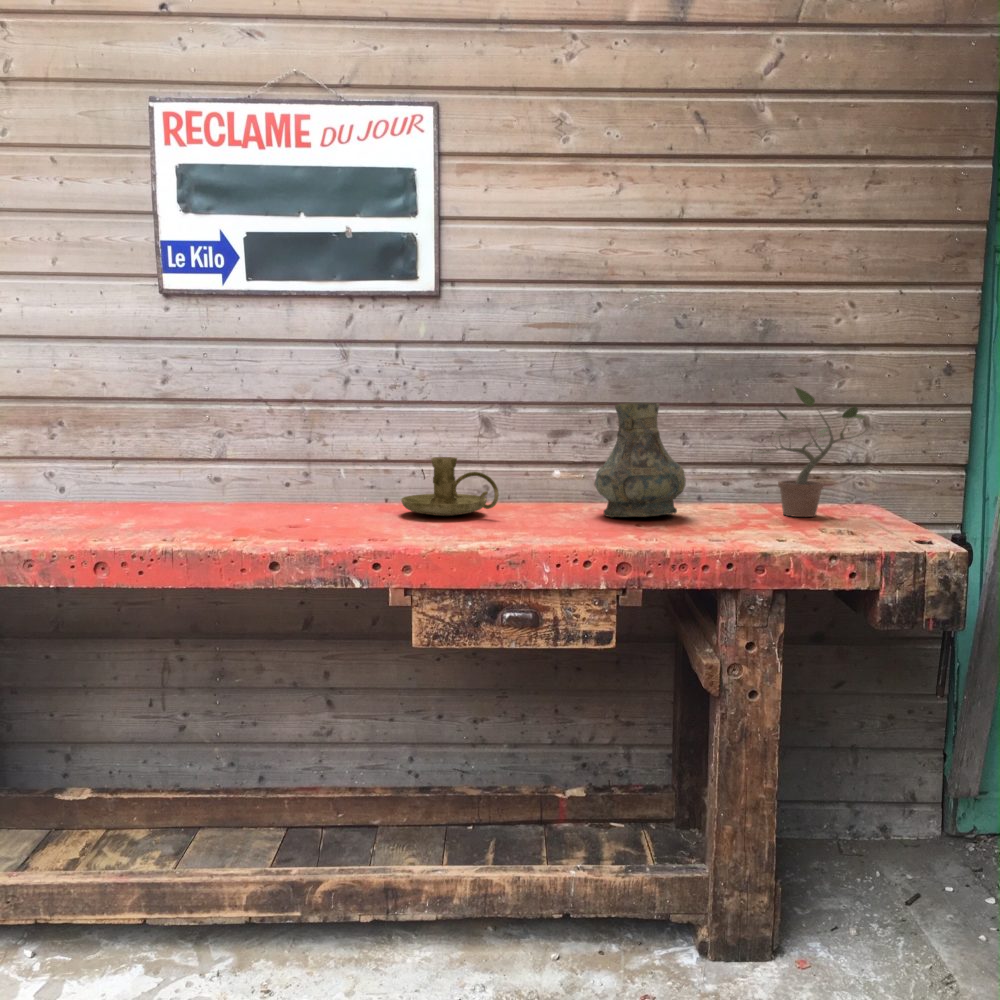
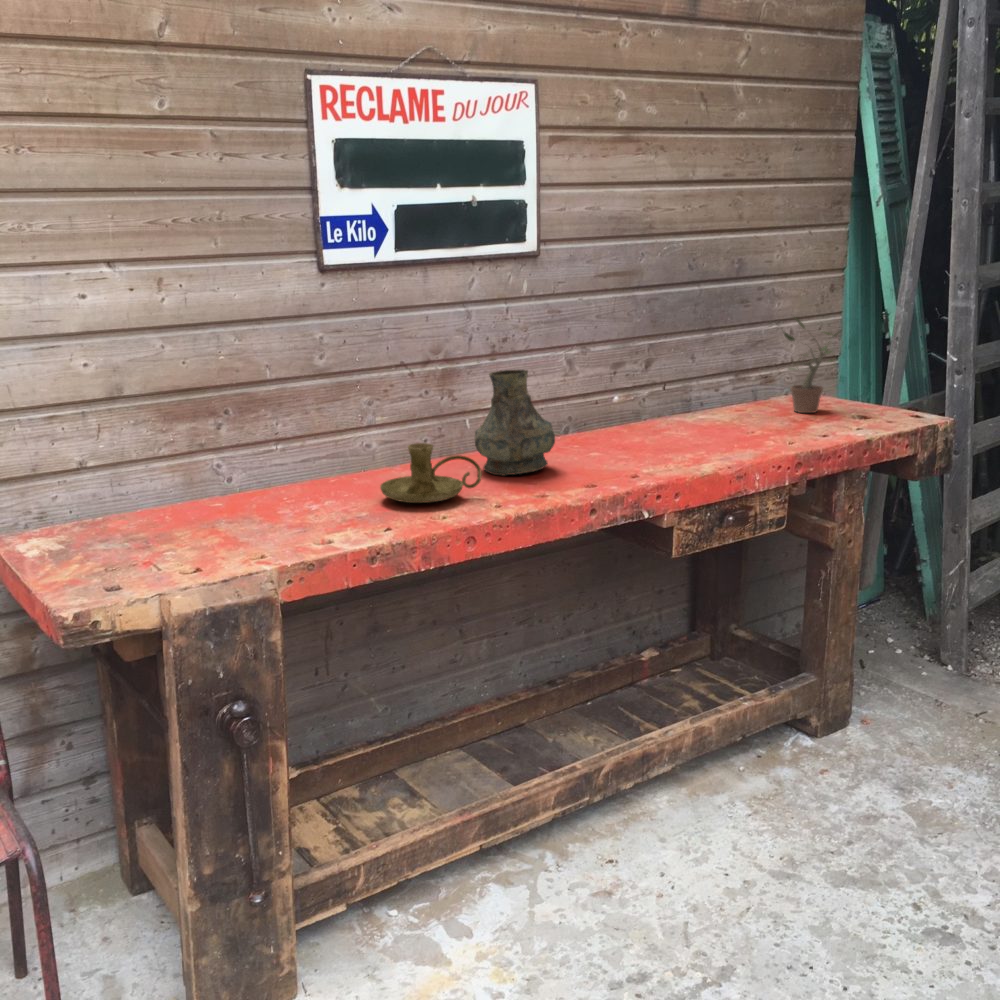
vase: present [595,403,686,517] -> present [475,369,555,476]
candle holder: present [401,457,499,516] -> present [380,443,482,503]

